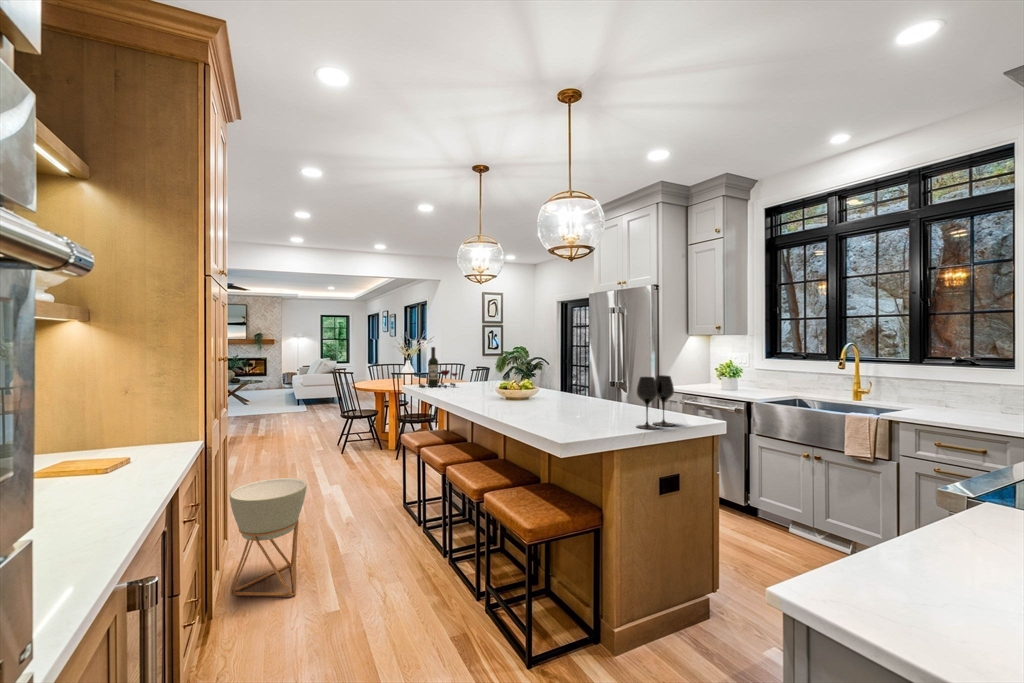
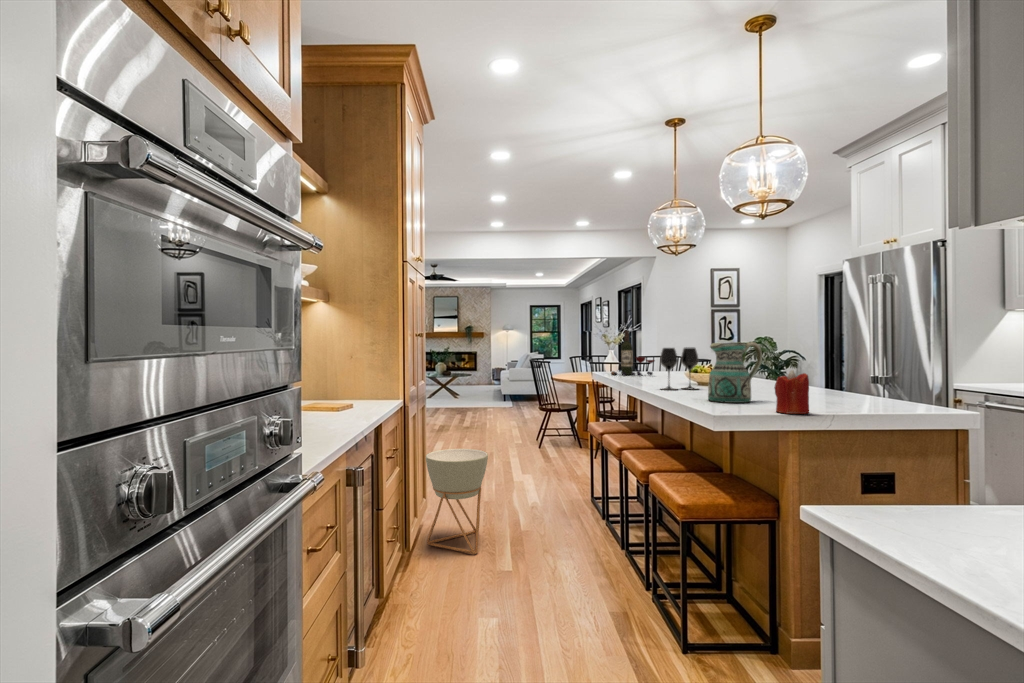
ceramic pitcher: none [535,367,577,423] -> present [708,342,762,403]
wine glass: present [636,375,674,429] -> present [660,347,698,390]
candle: none [603,397,631,436] -> present [774,370,809,414]

